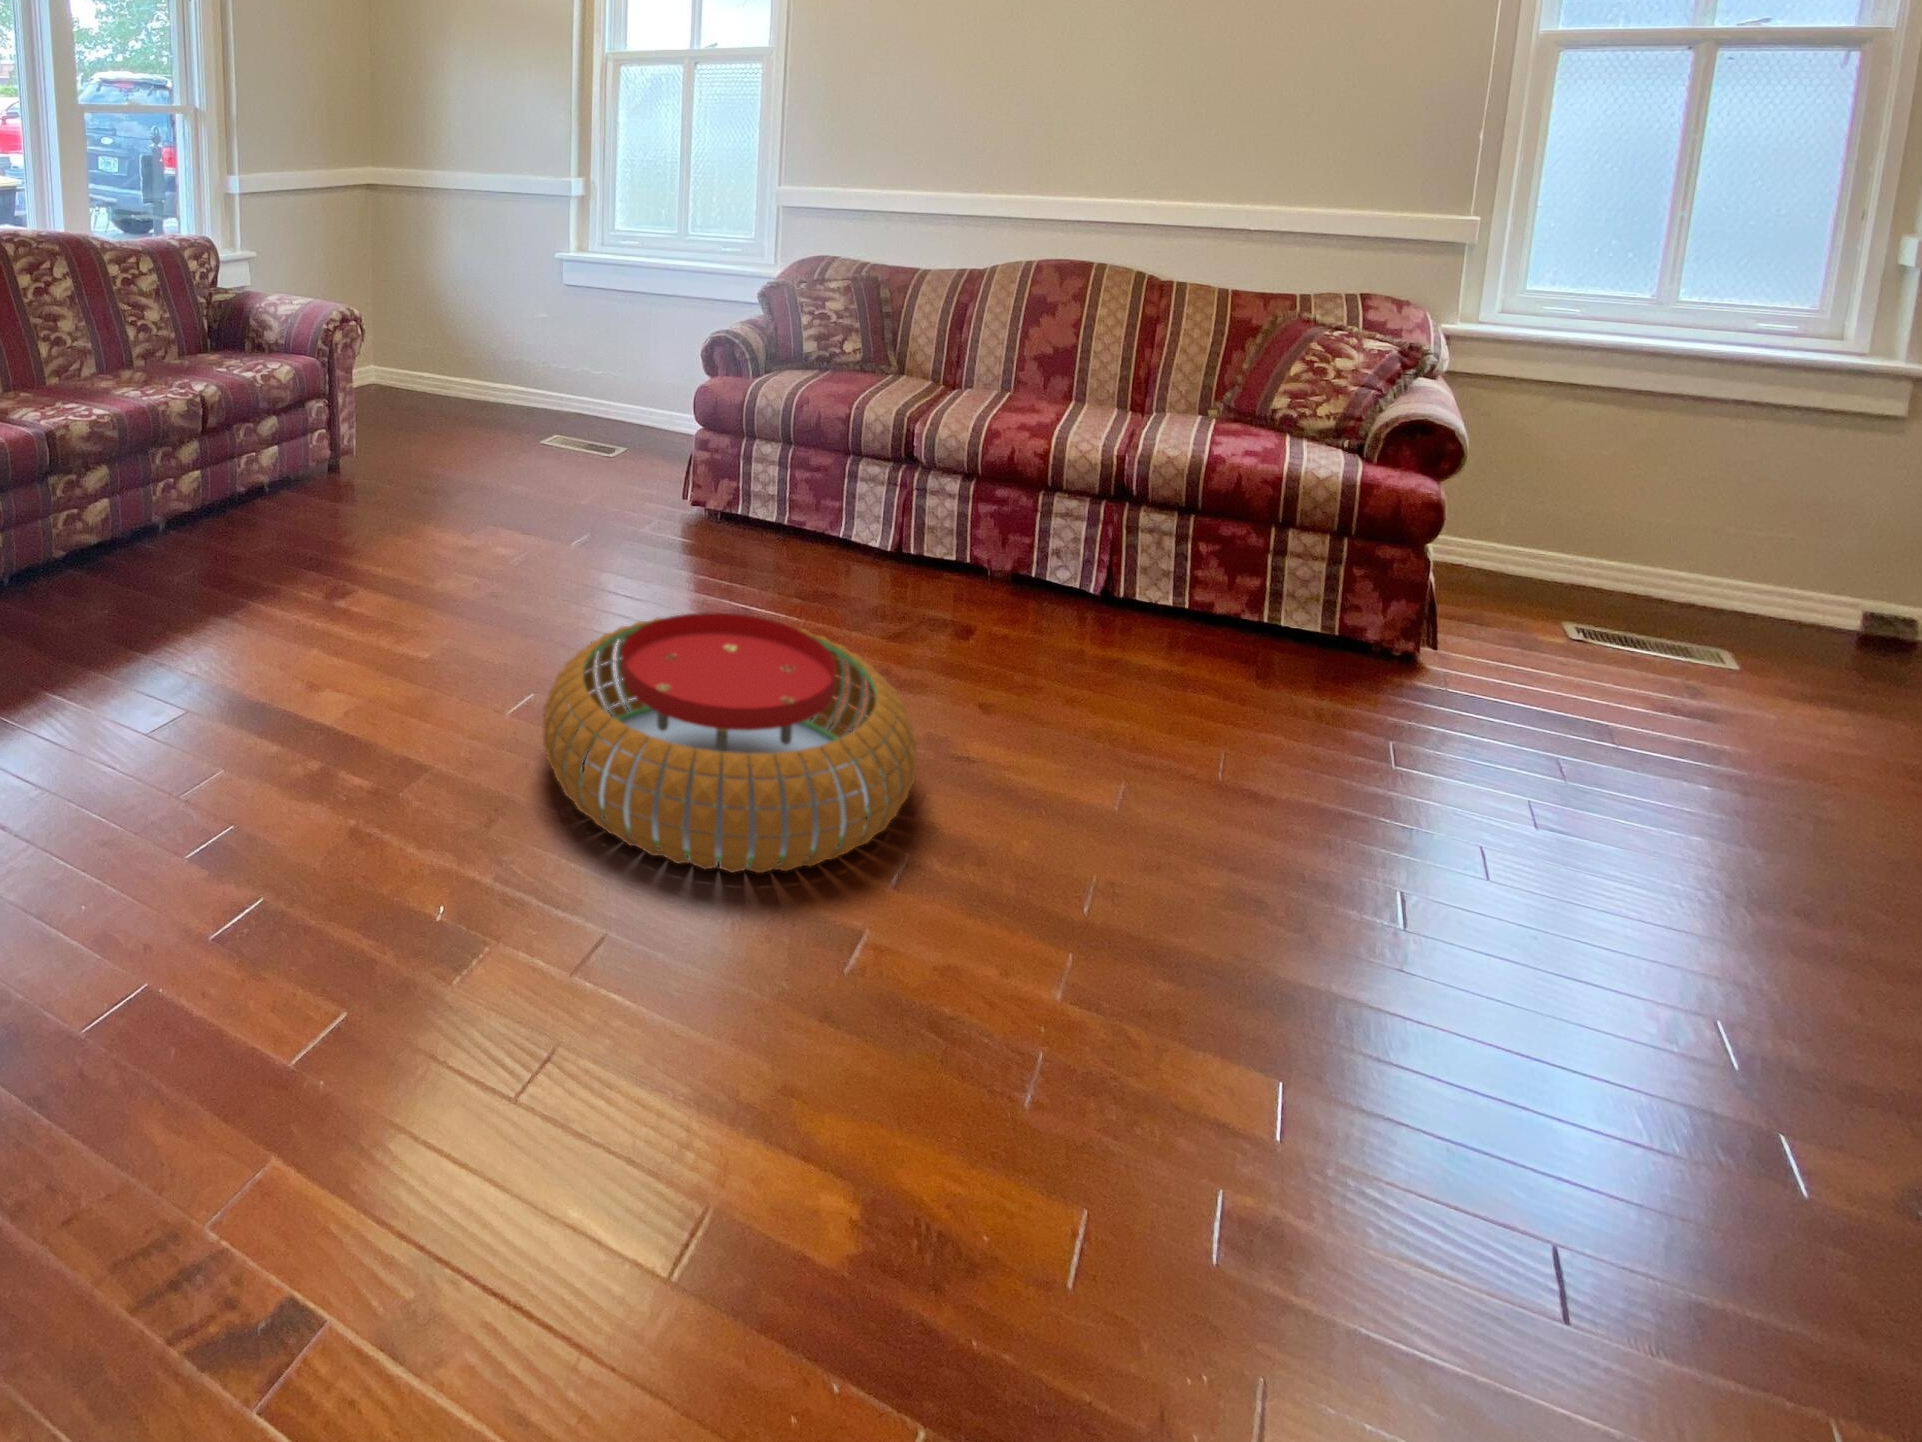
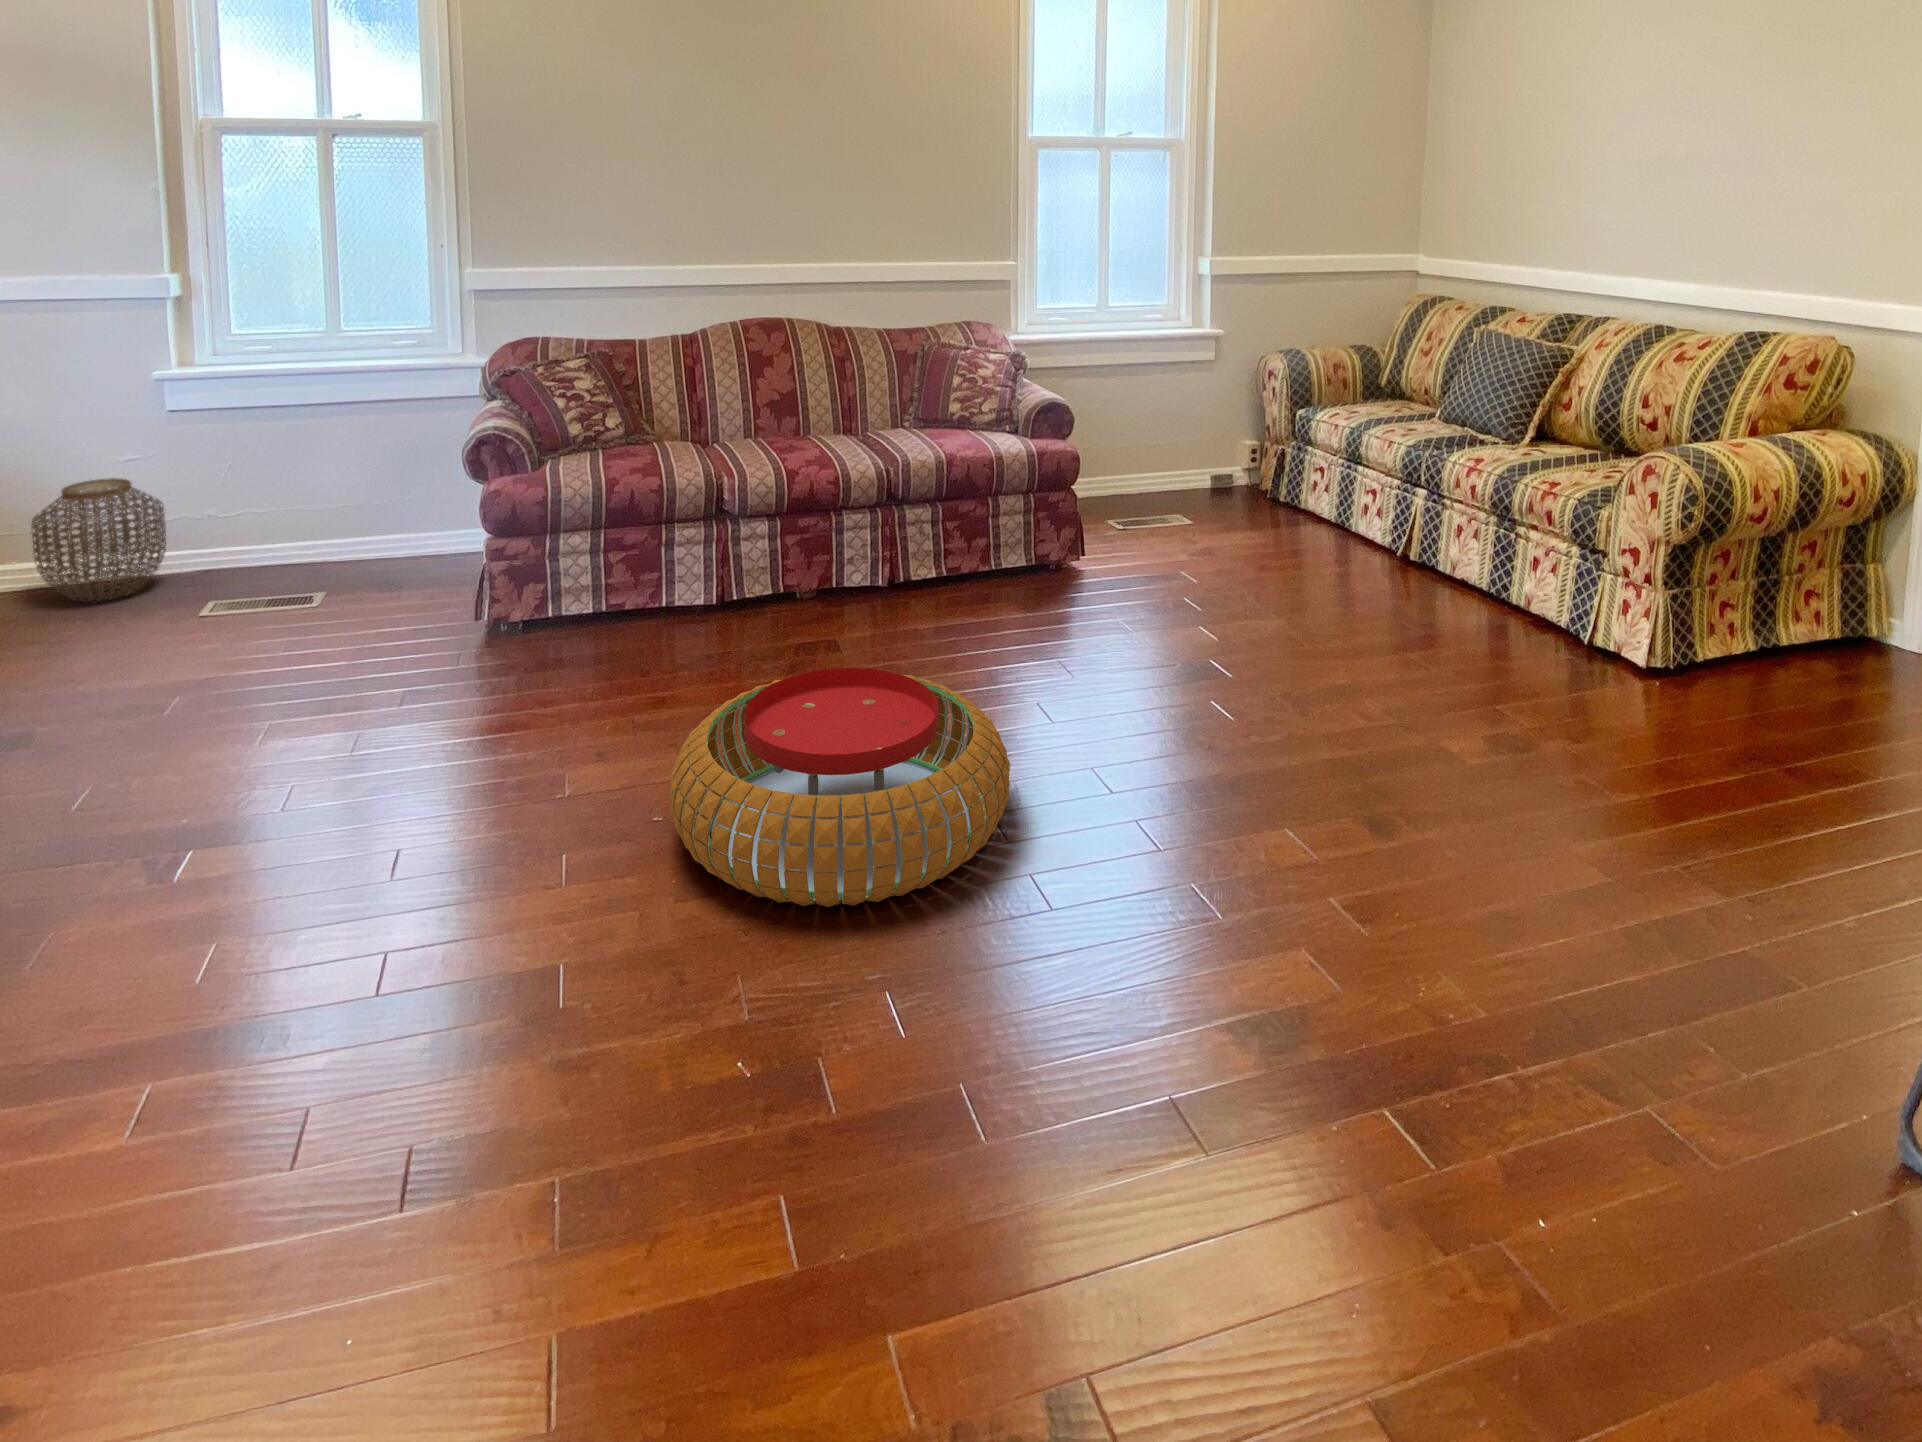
woven basket: none [468,329,549,420] -> present [32,478,166,602]

